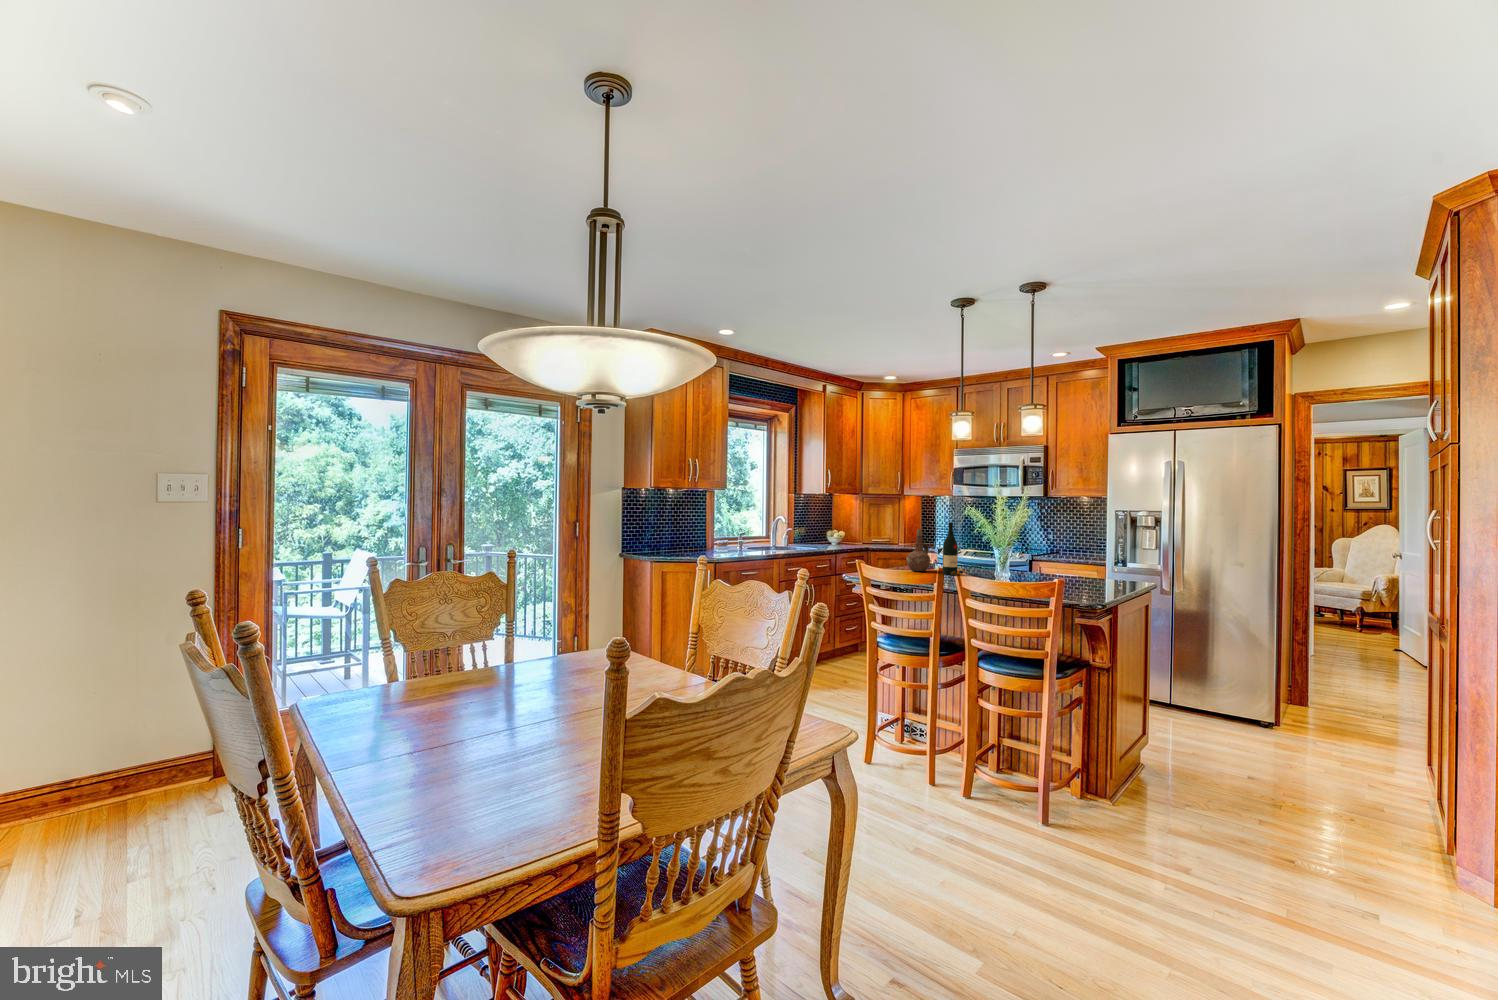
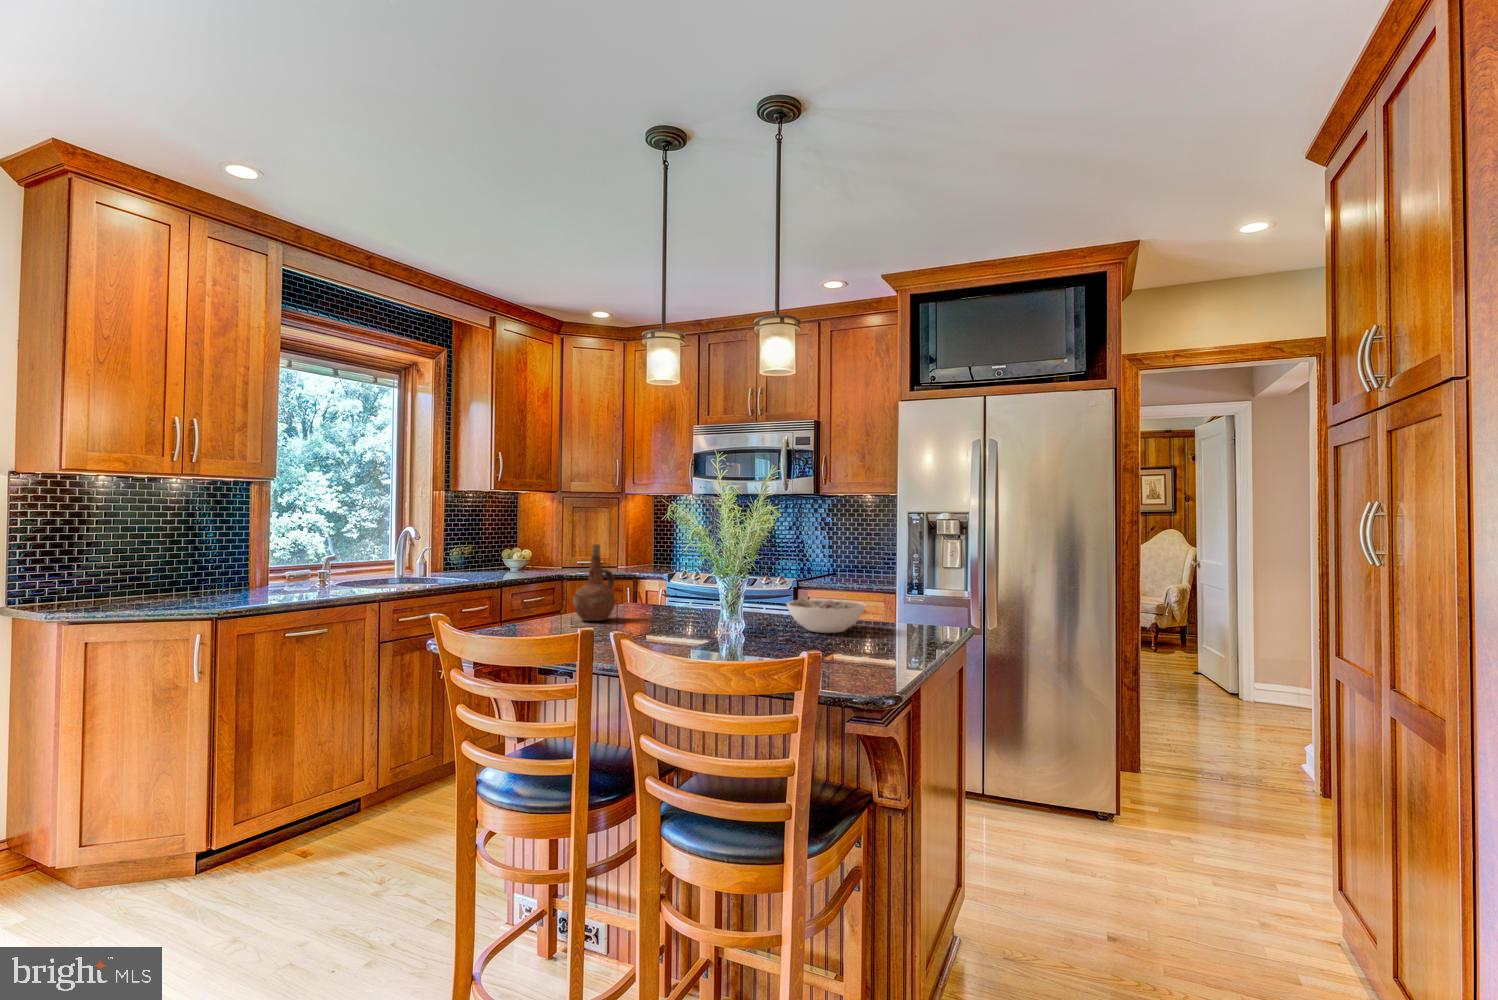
wine bottle: present [943,523,963,575] -> none [634,531,672,627]
bowl: none [1034,561,1085,583] -> present [786,595,866,633]

